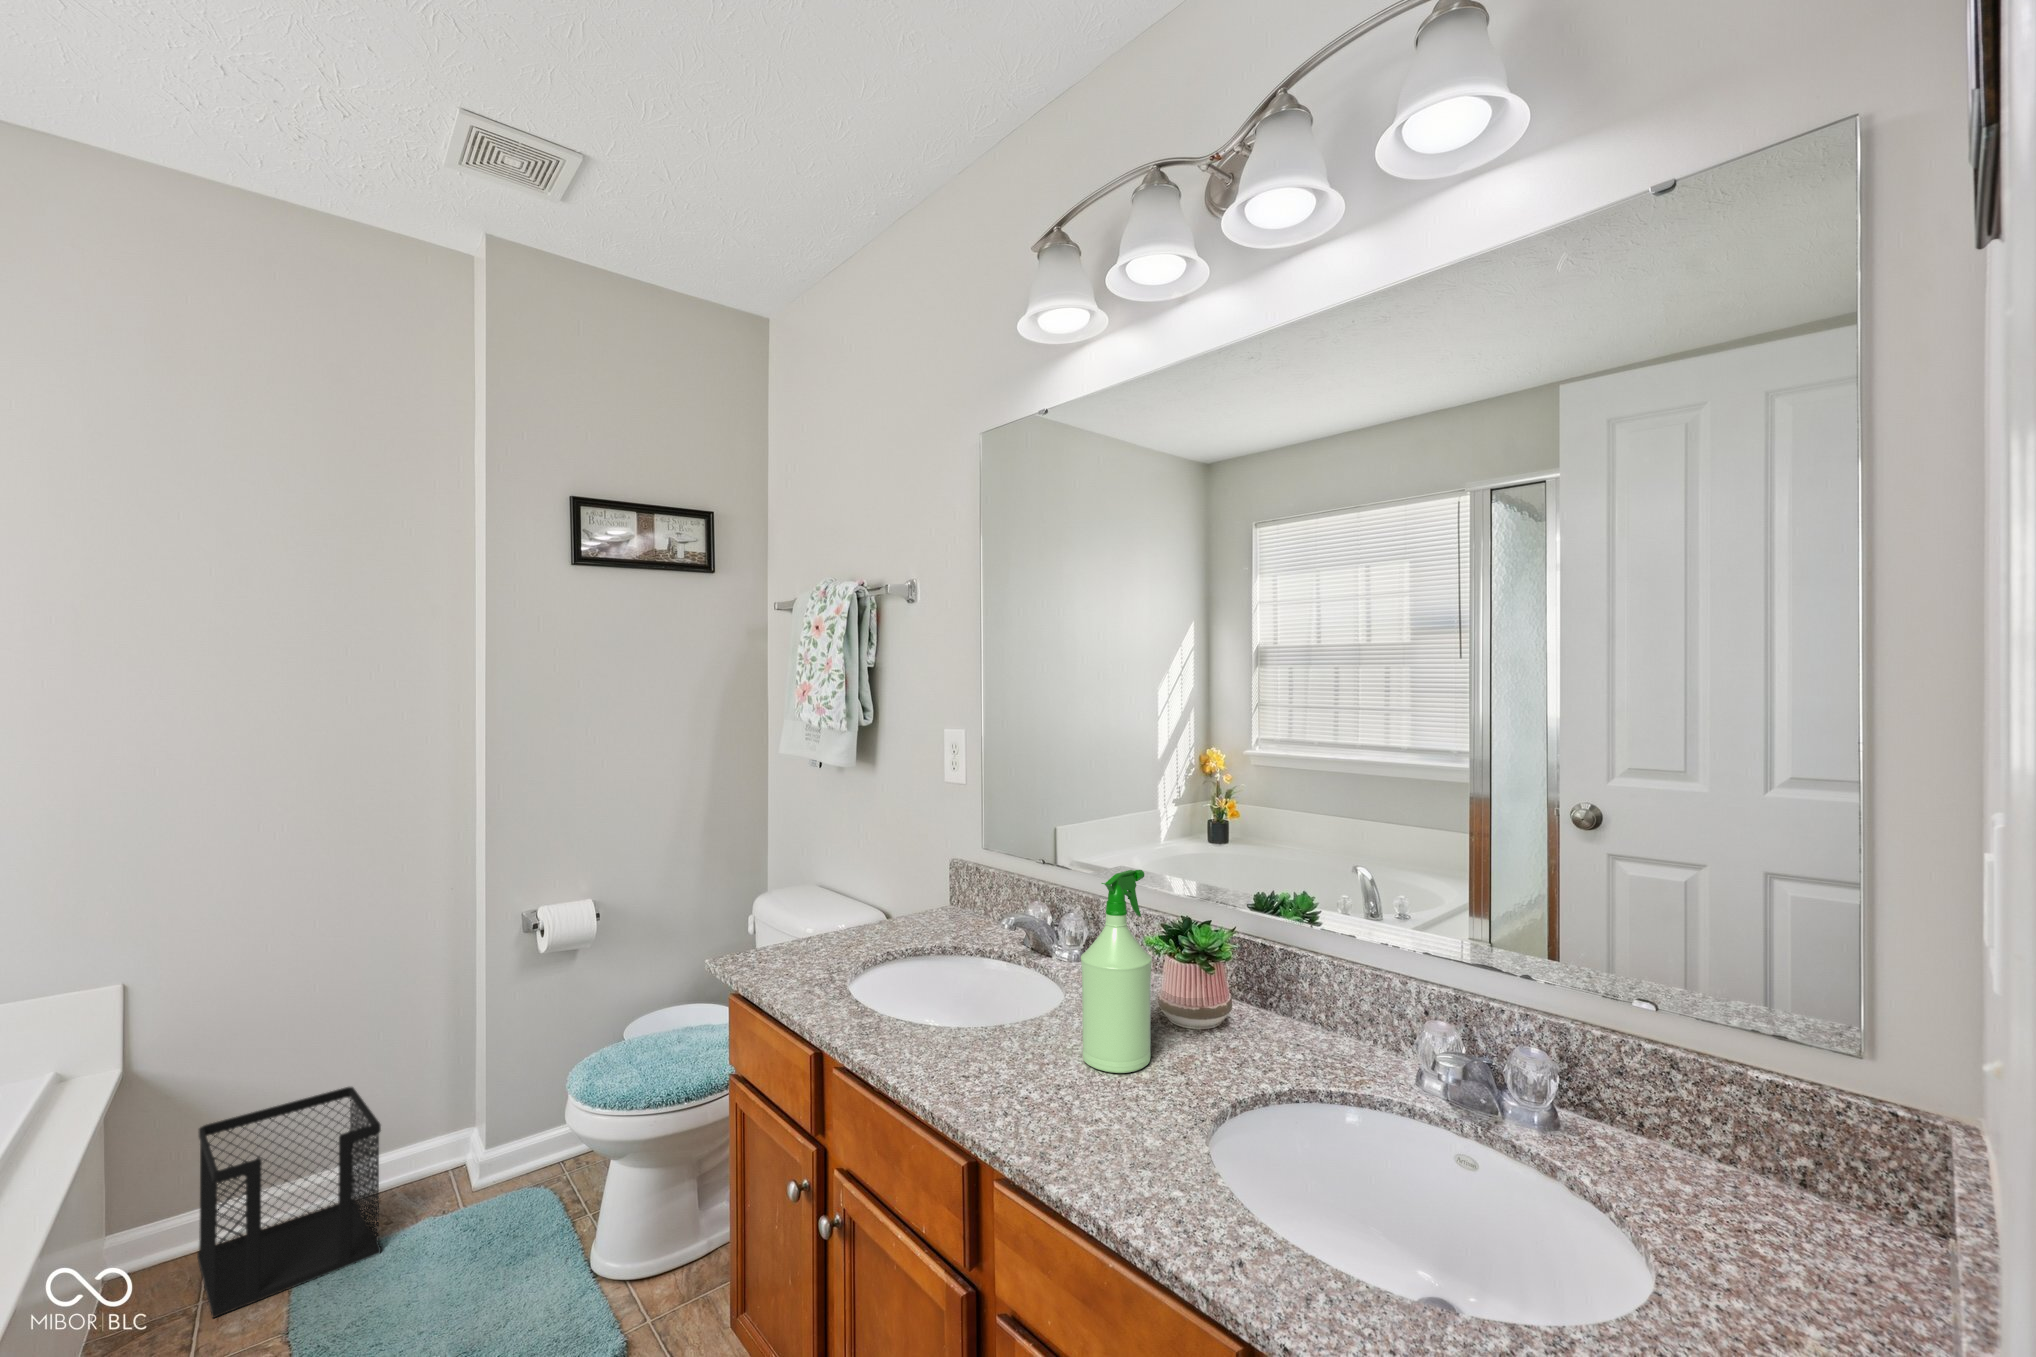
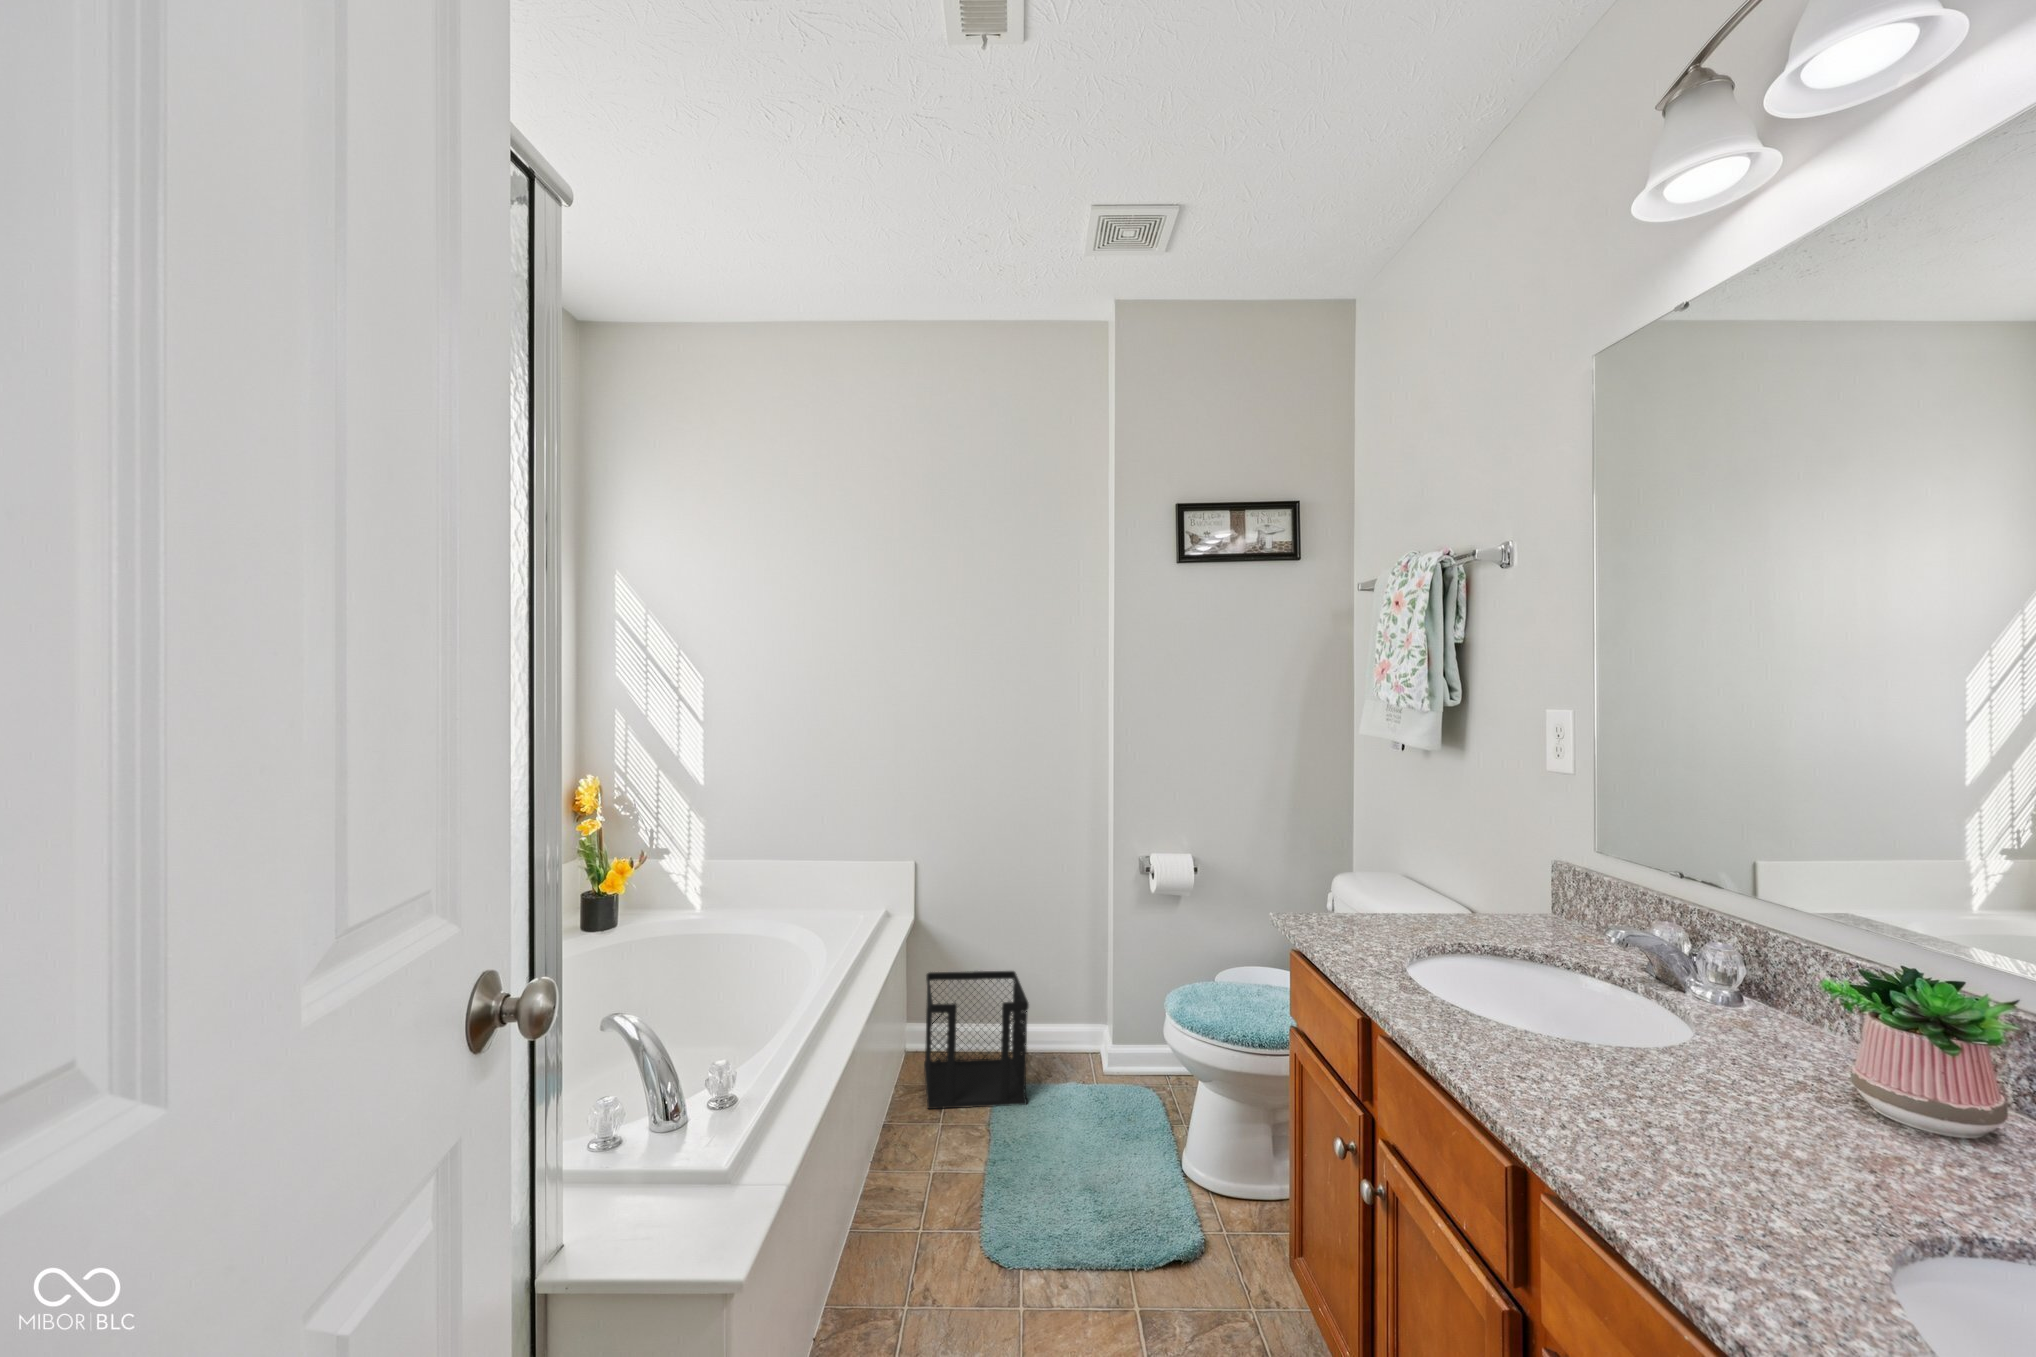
spray bottle: present [1081,870,1152,1073] -> none [1695,873,1818,1139]

